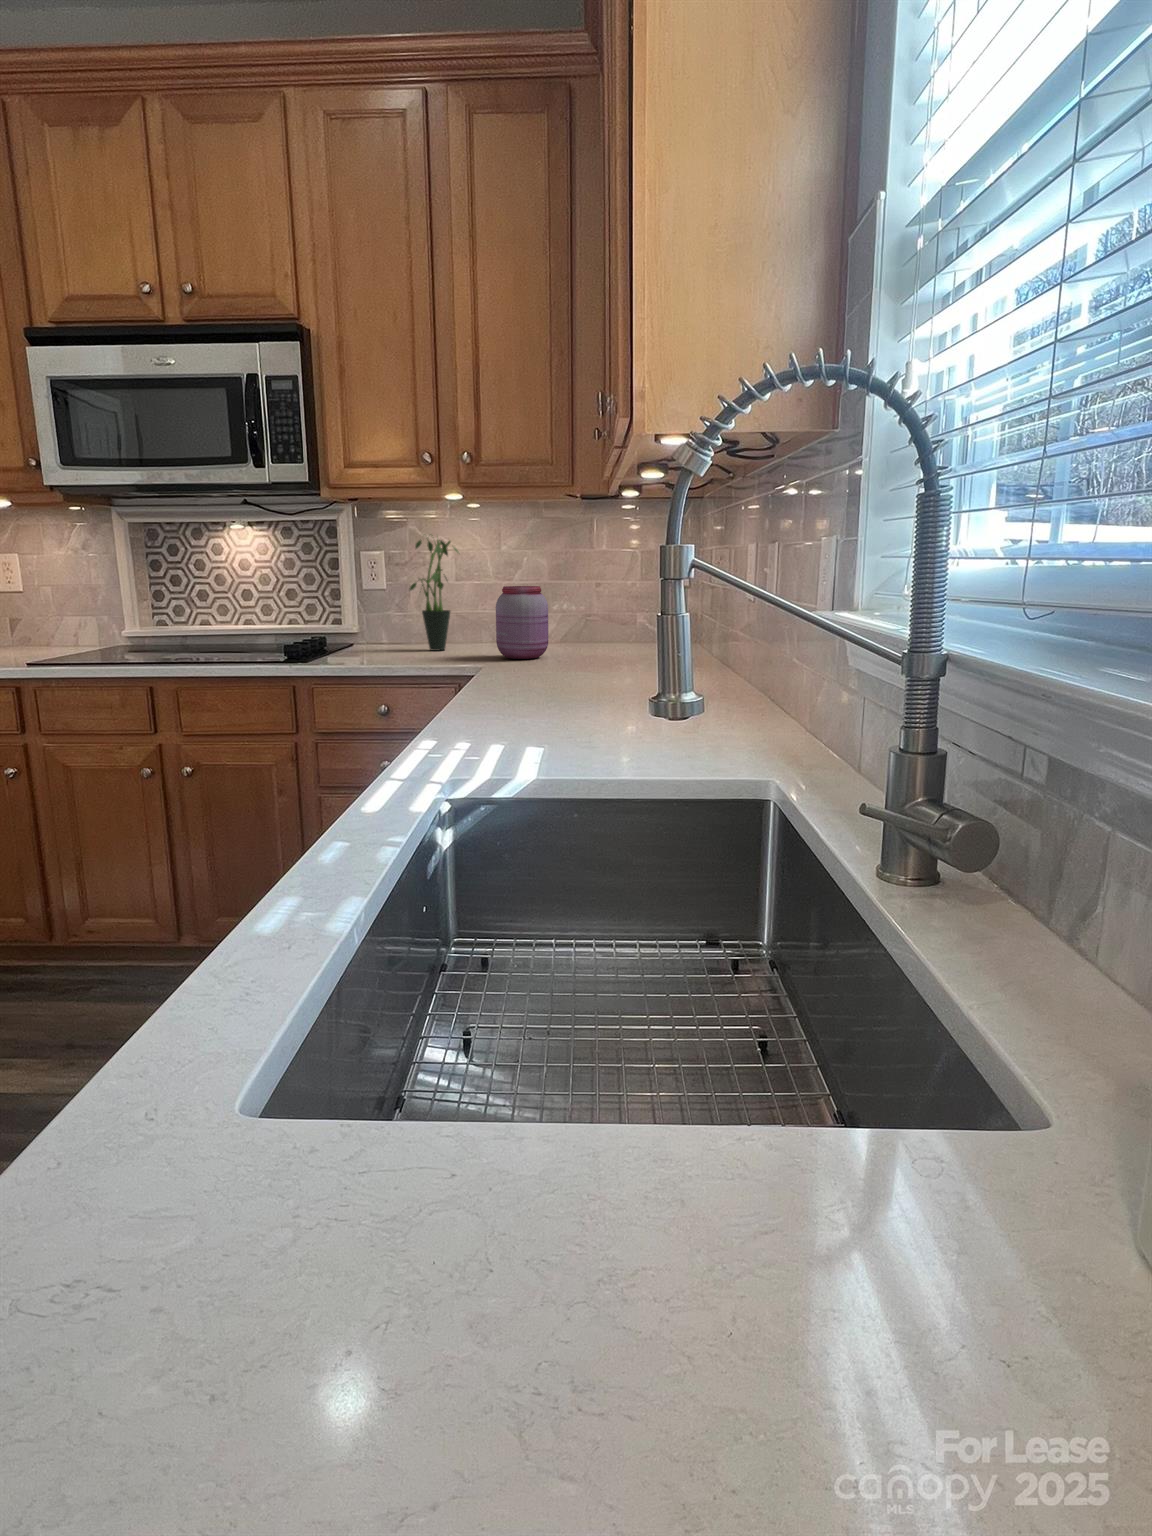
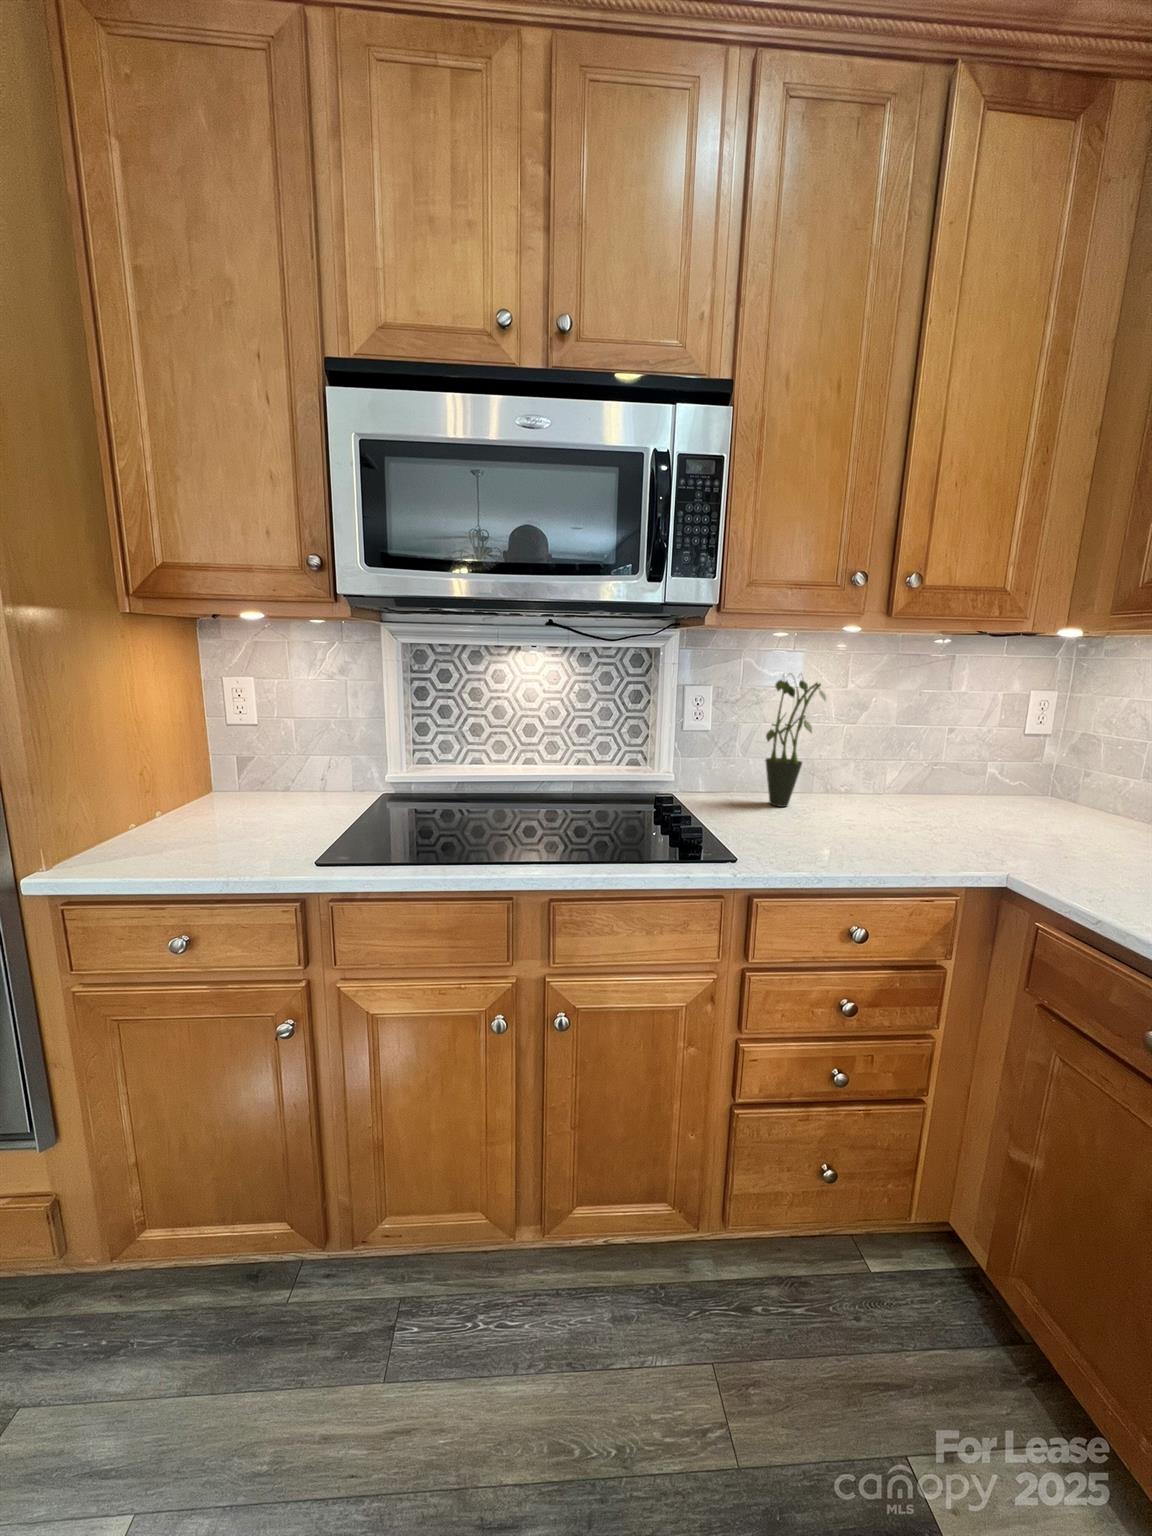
jar: present [496,586,548,659] -> none [904,744,987,837]

